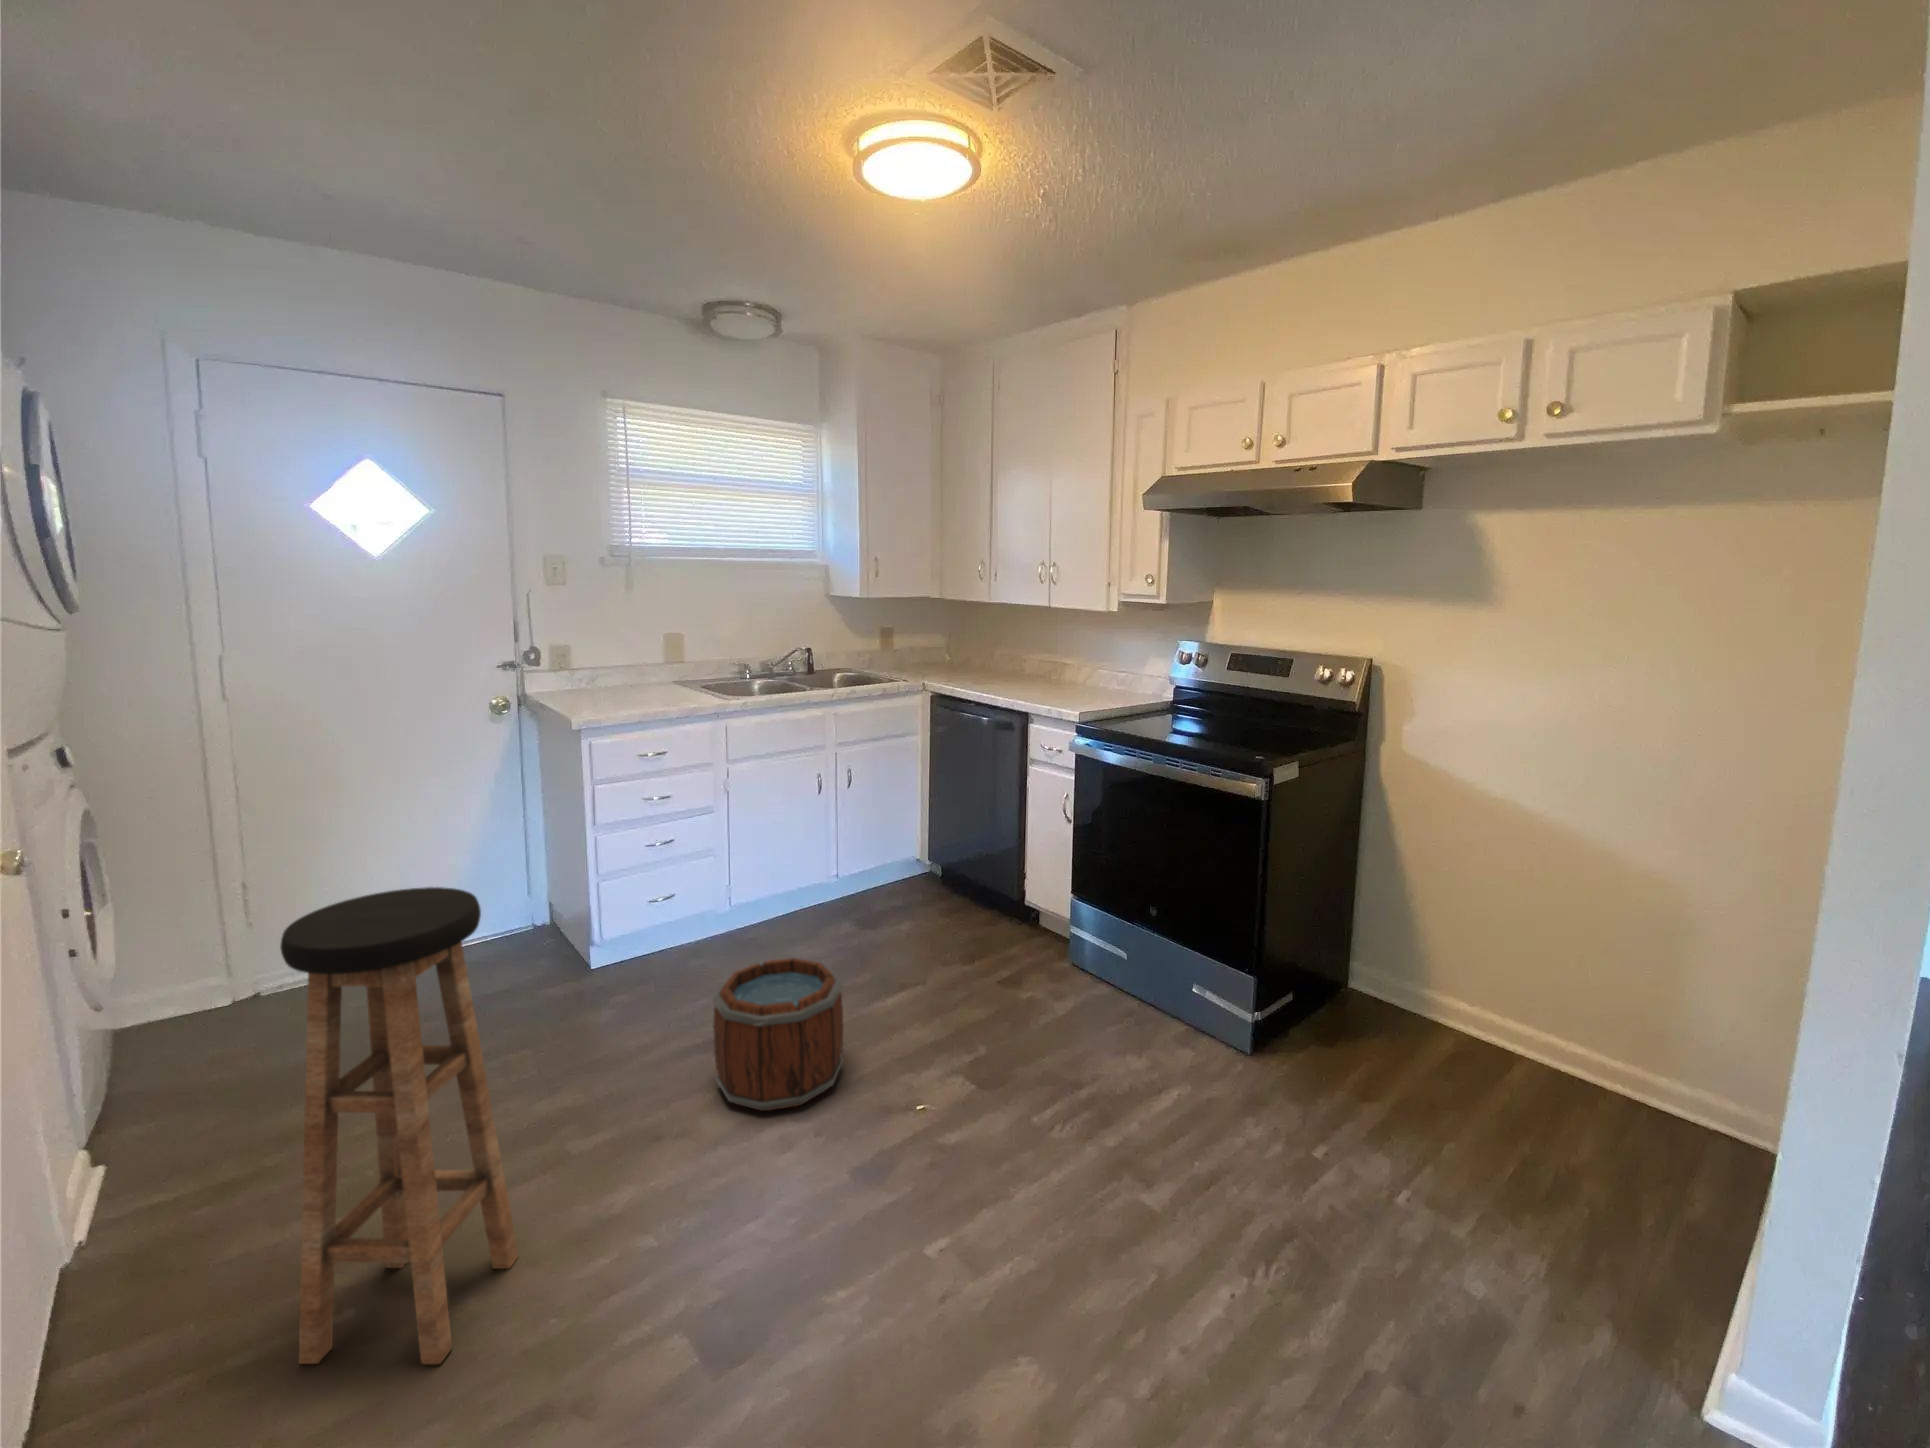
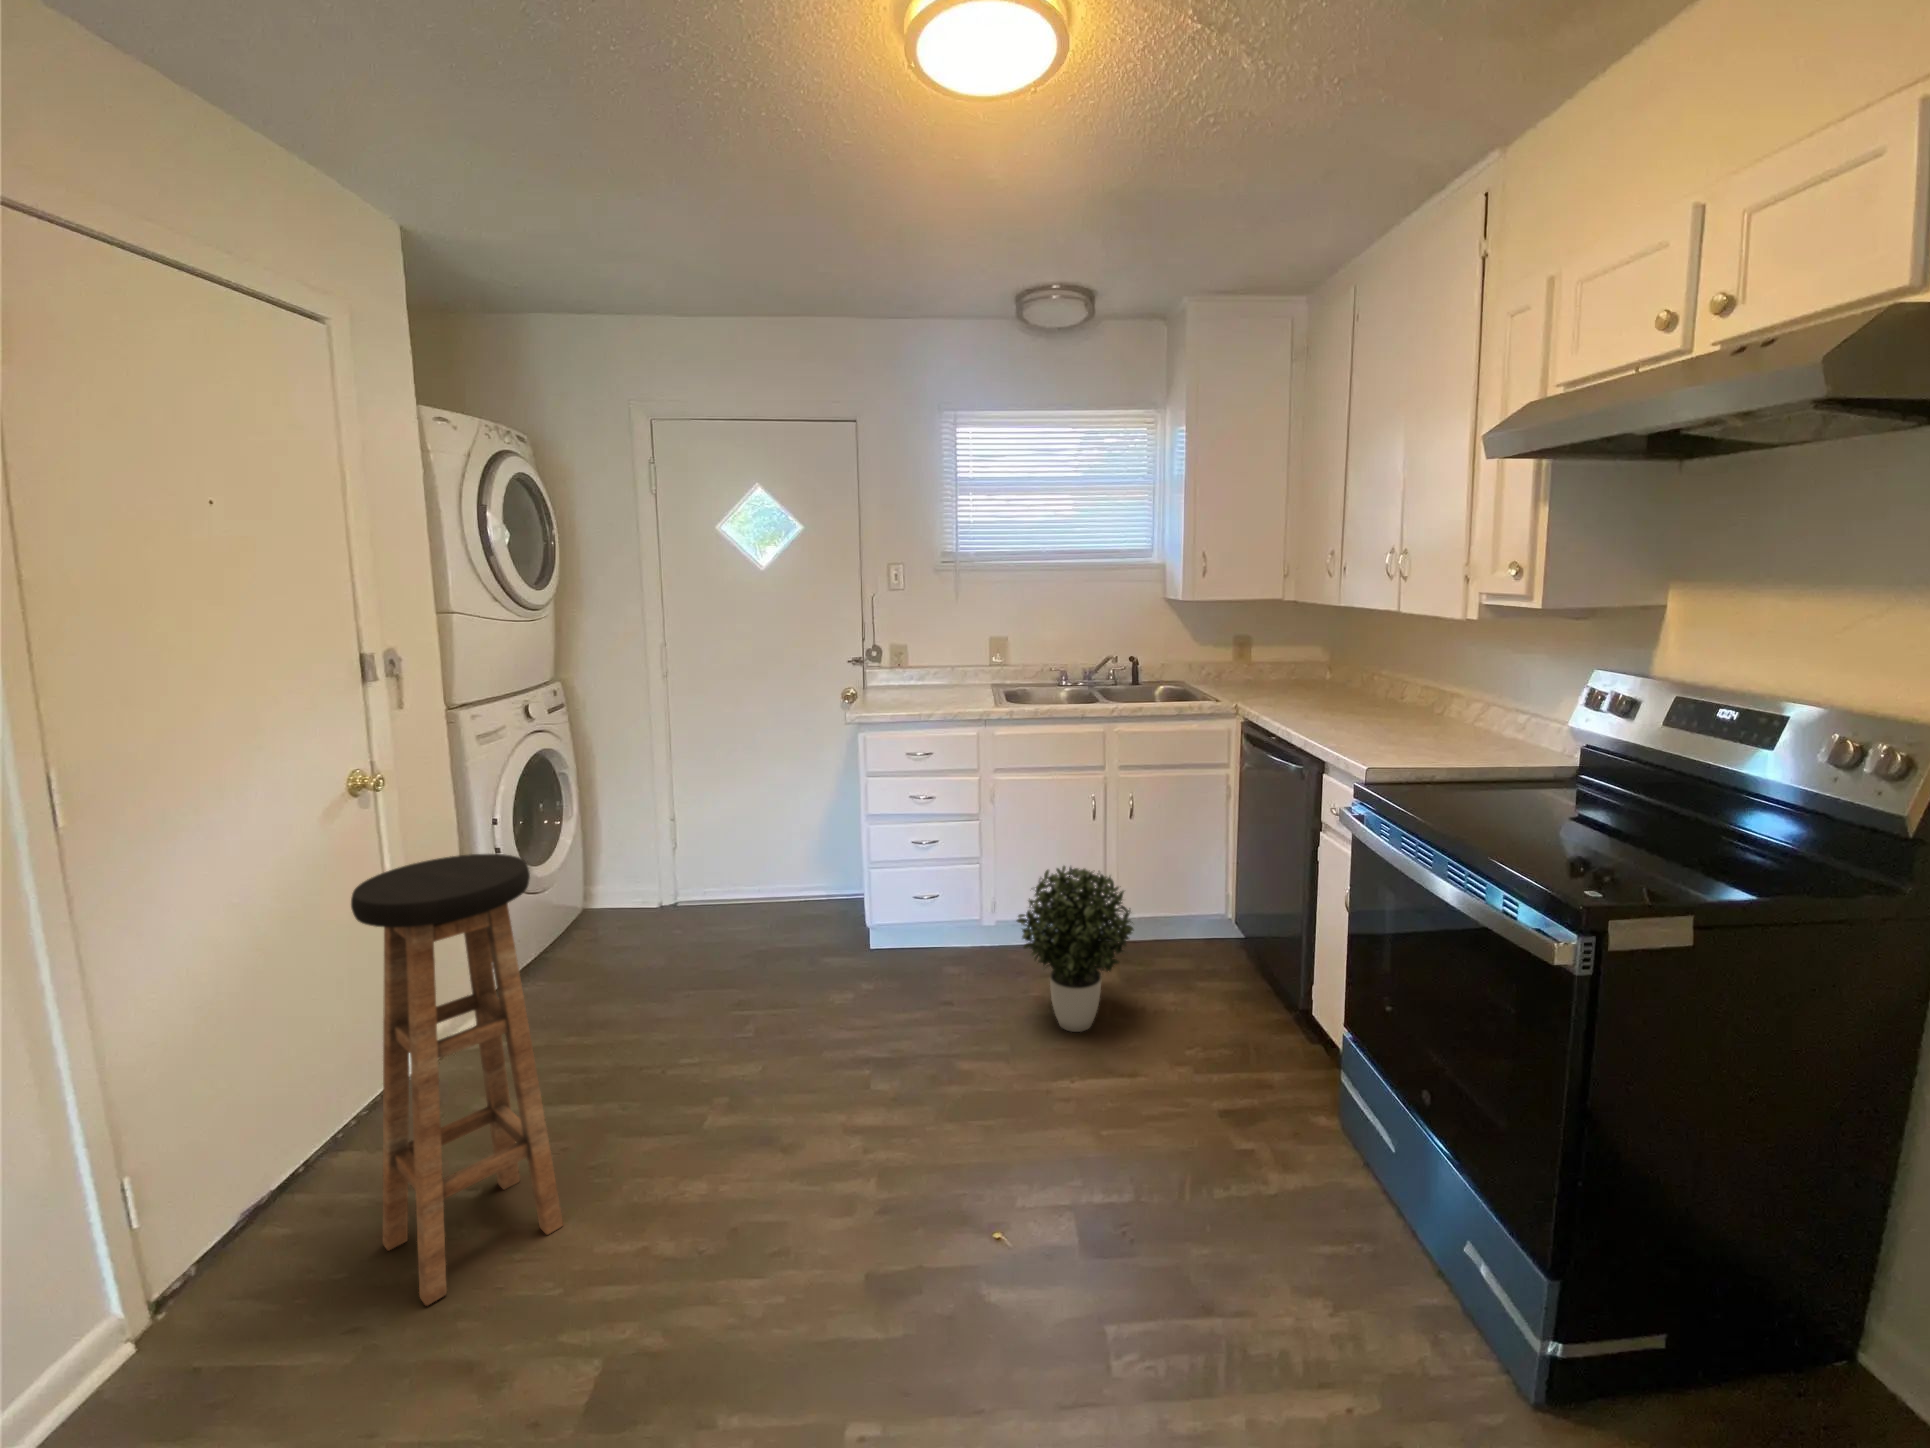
potted plant: none [801,828,898,971] -> present [1017,866,1134,1032]
bucket: present [713,958,843,1111] -> none [823,999,966,1181]

